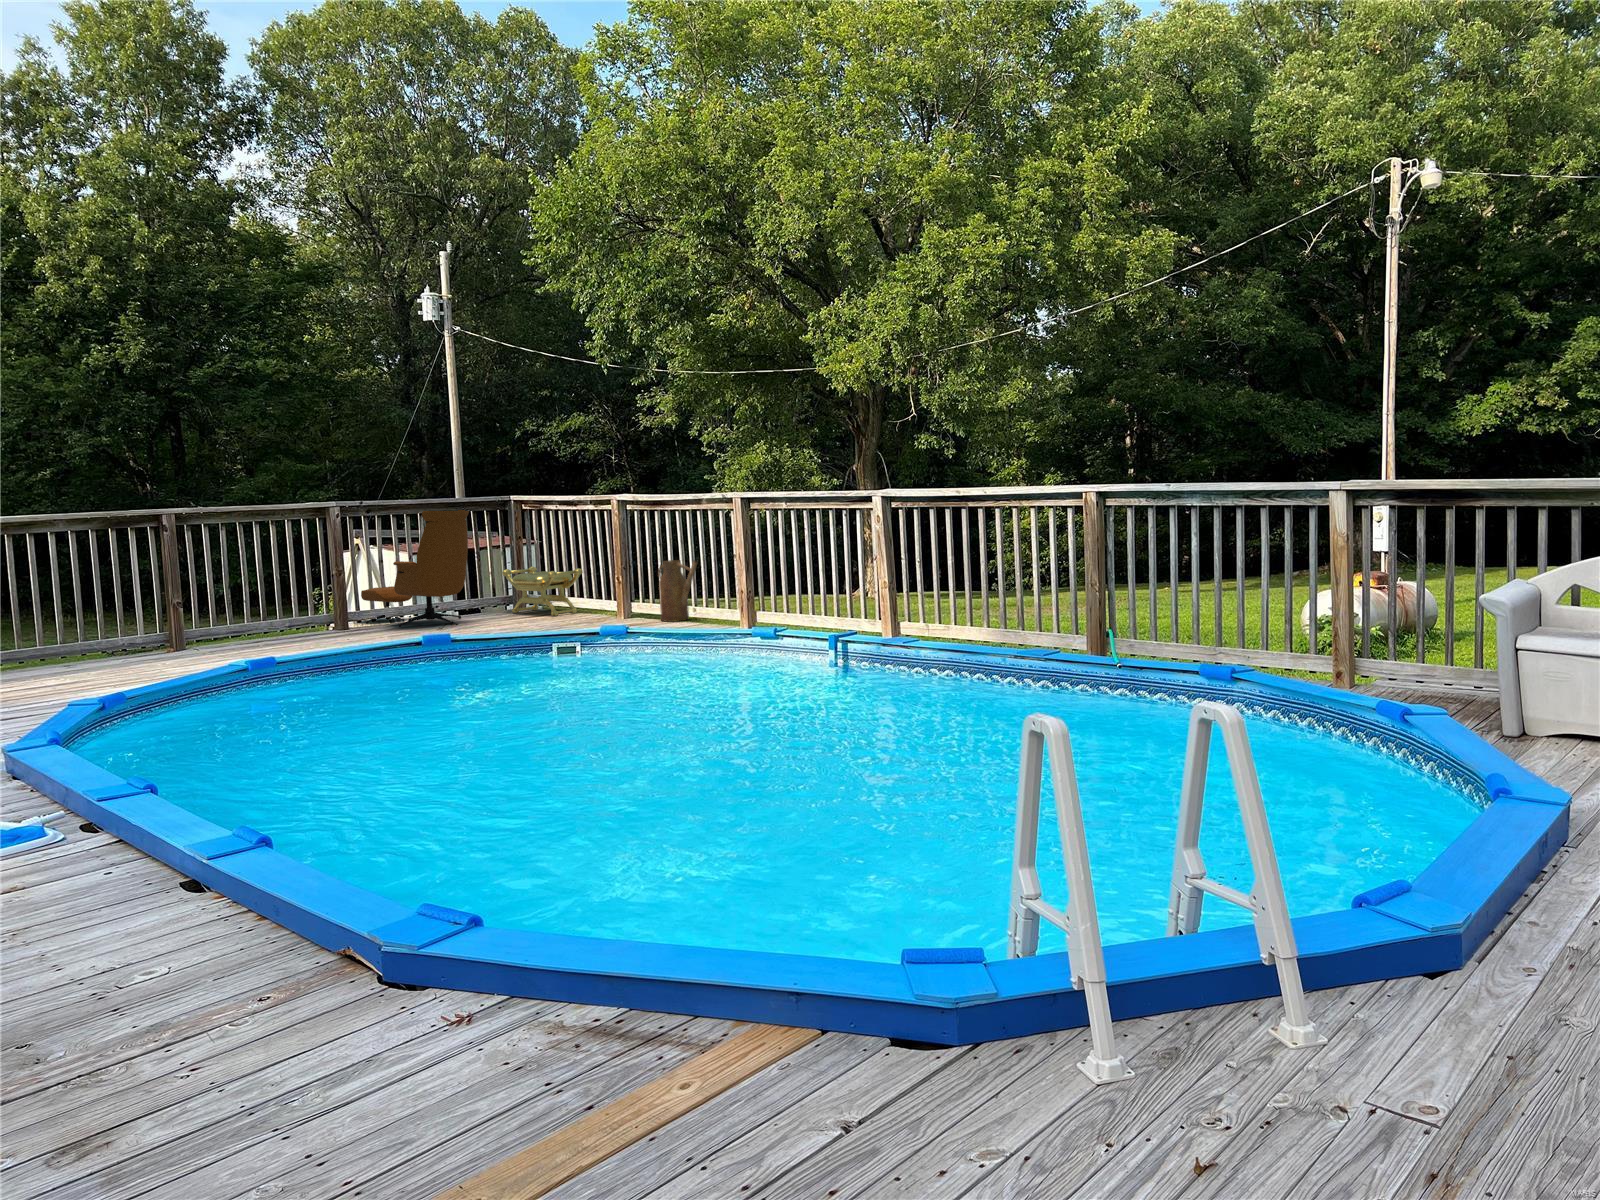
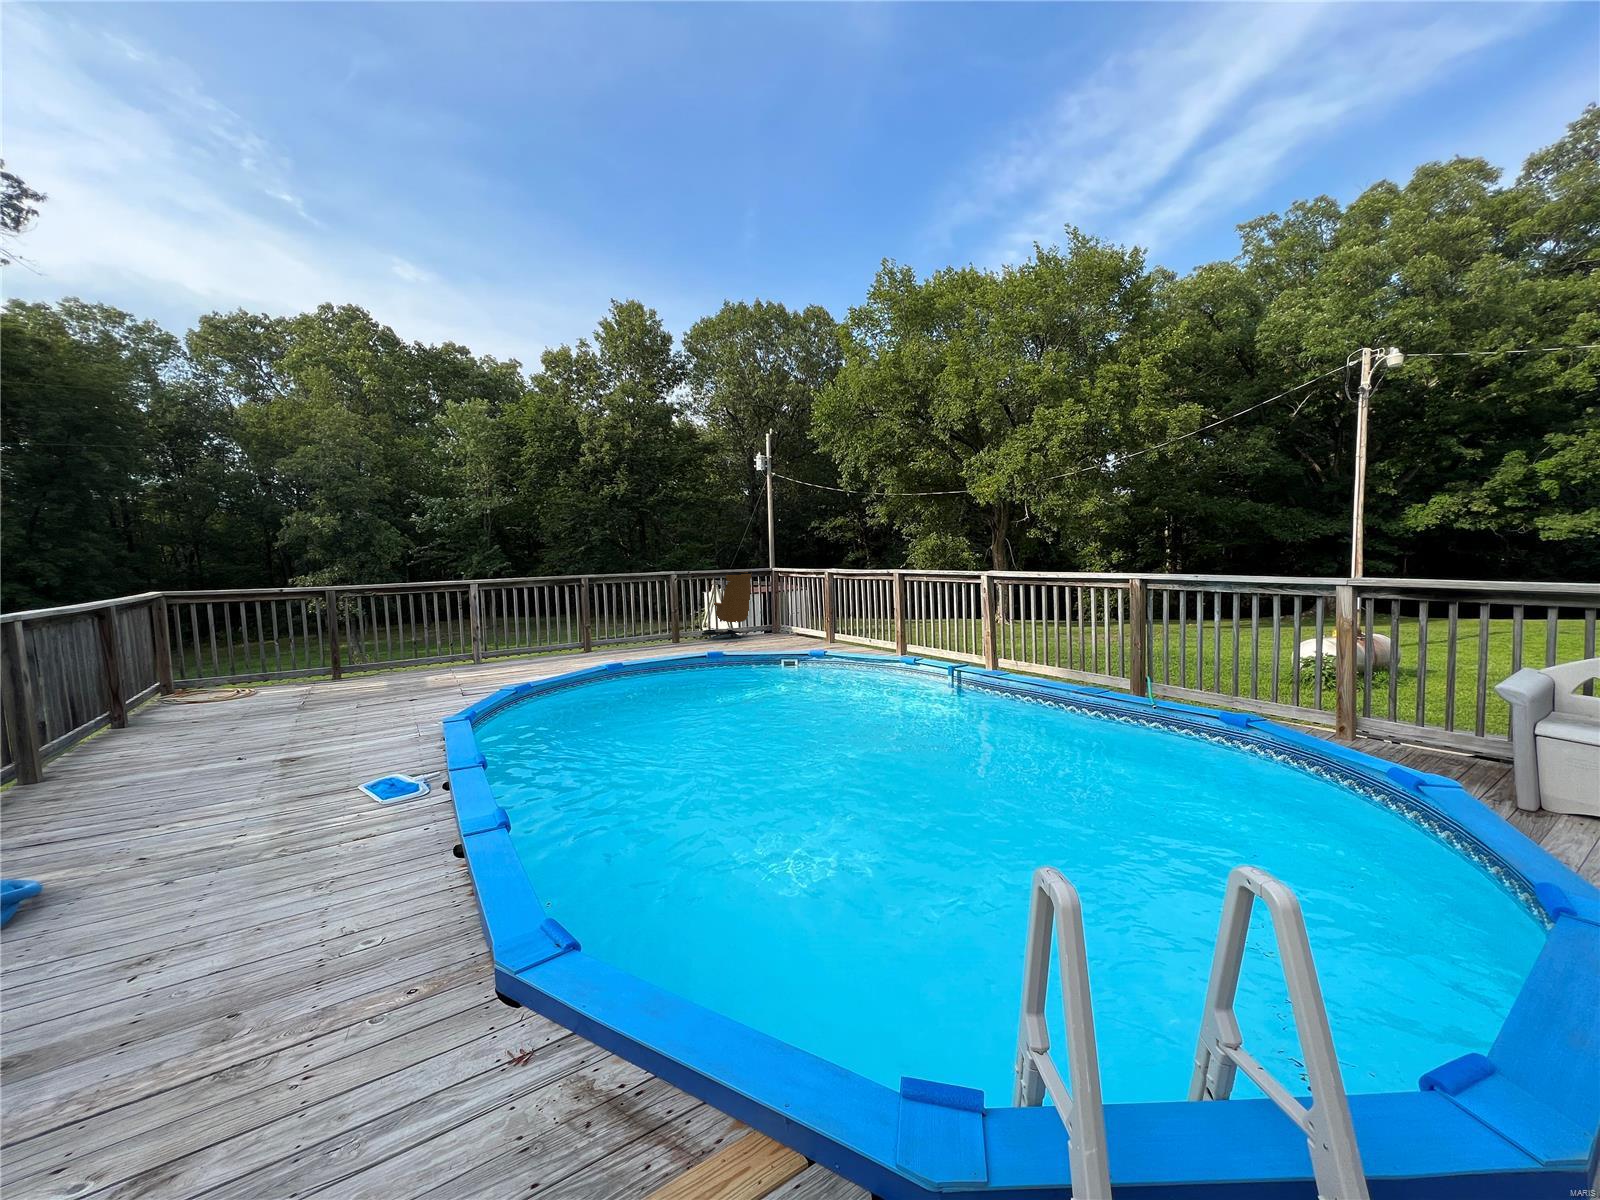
watering can: present [658,560,698,622] -> none [854,608,876,644]
stool: present [502,567,583,616] -> none [771,606,814,635]

